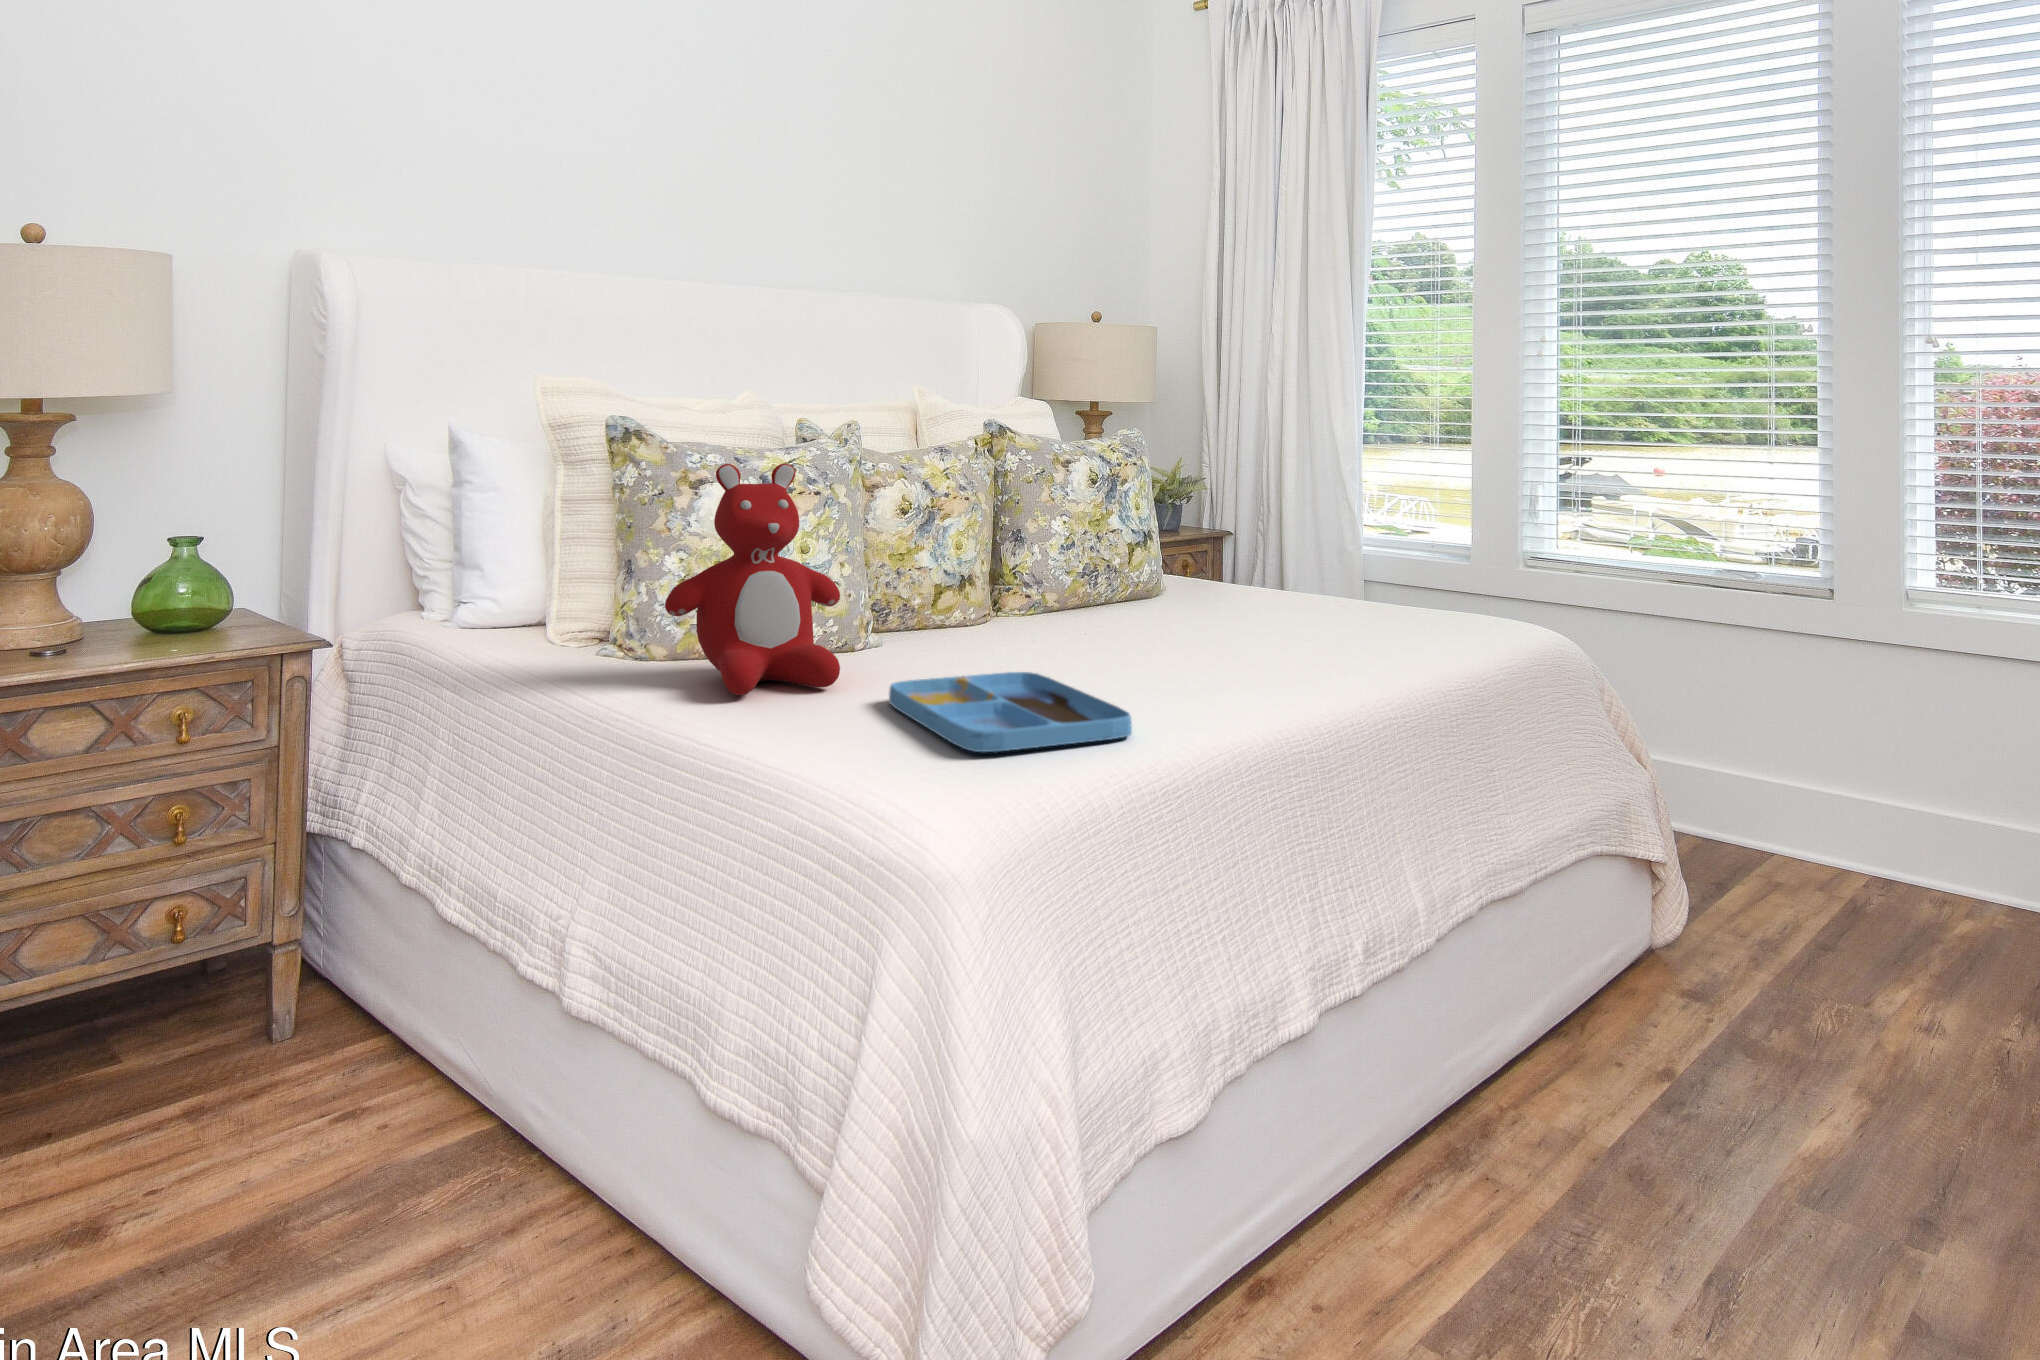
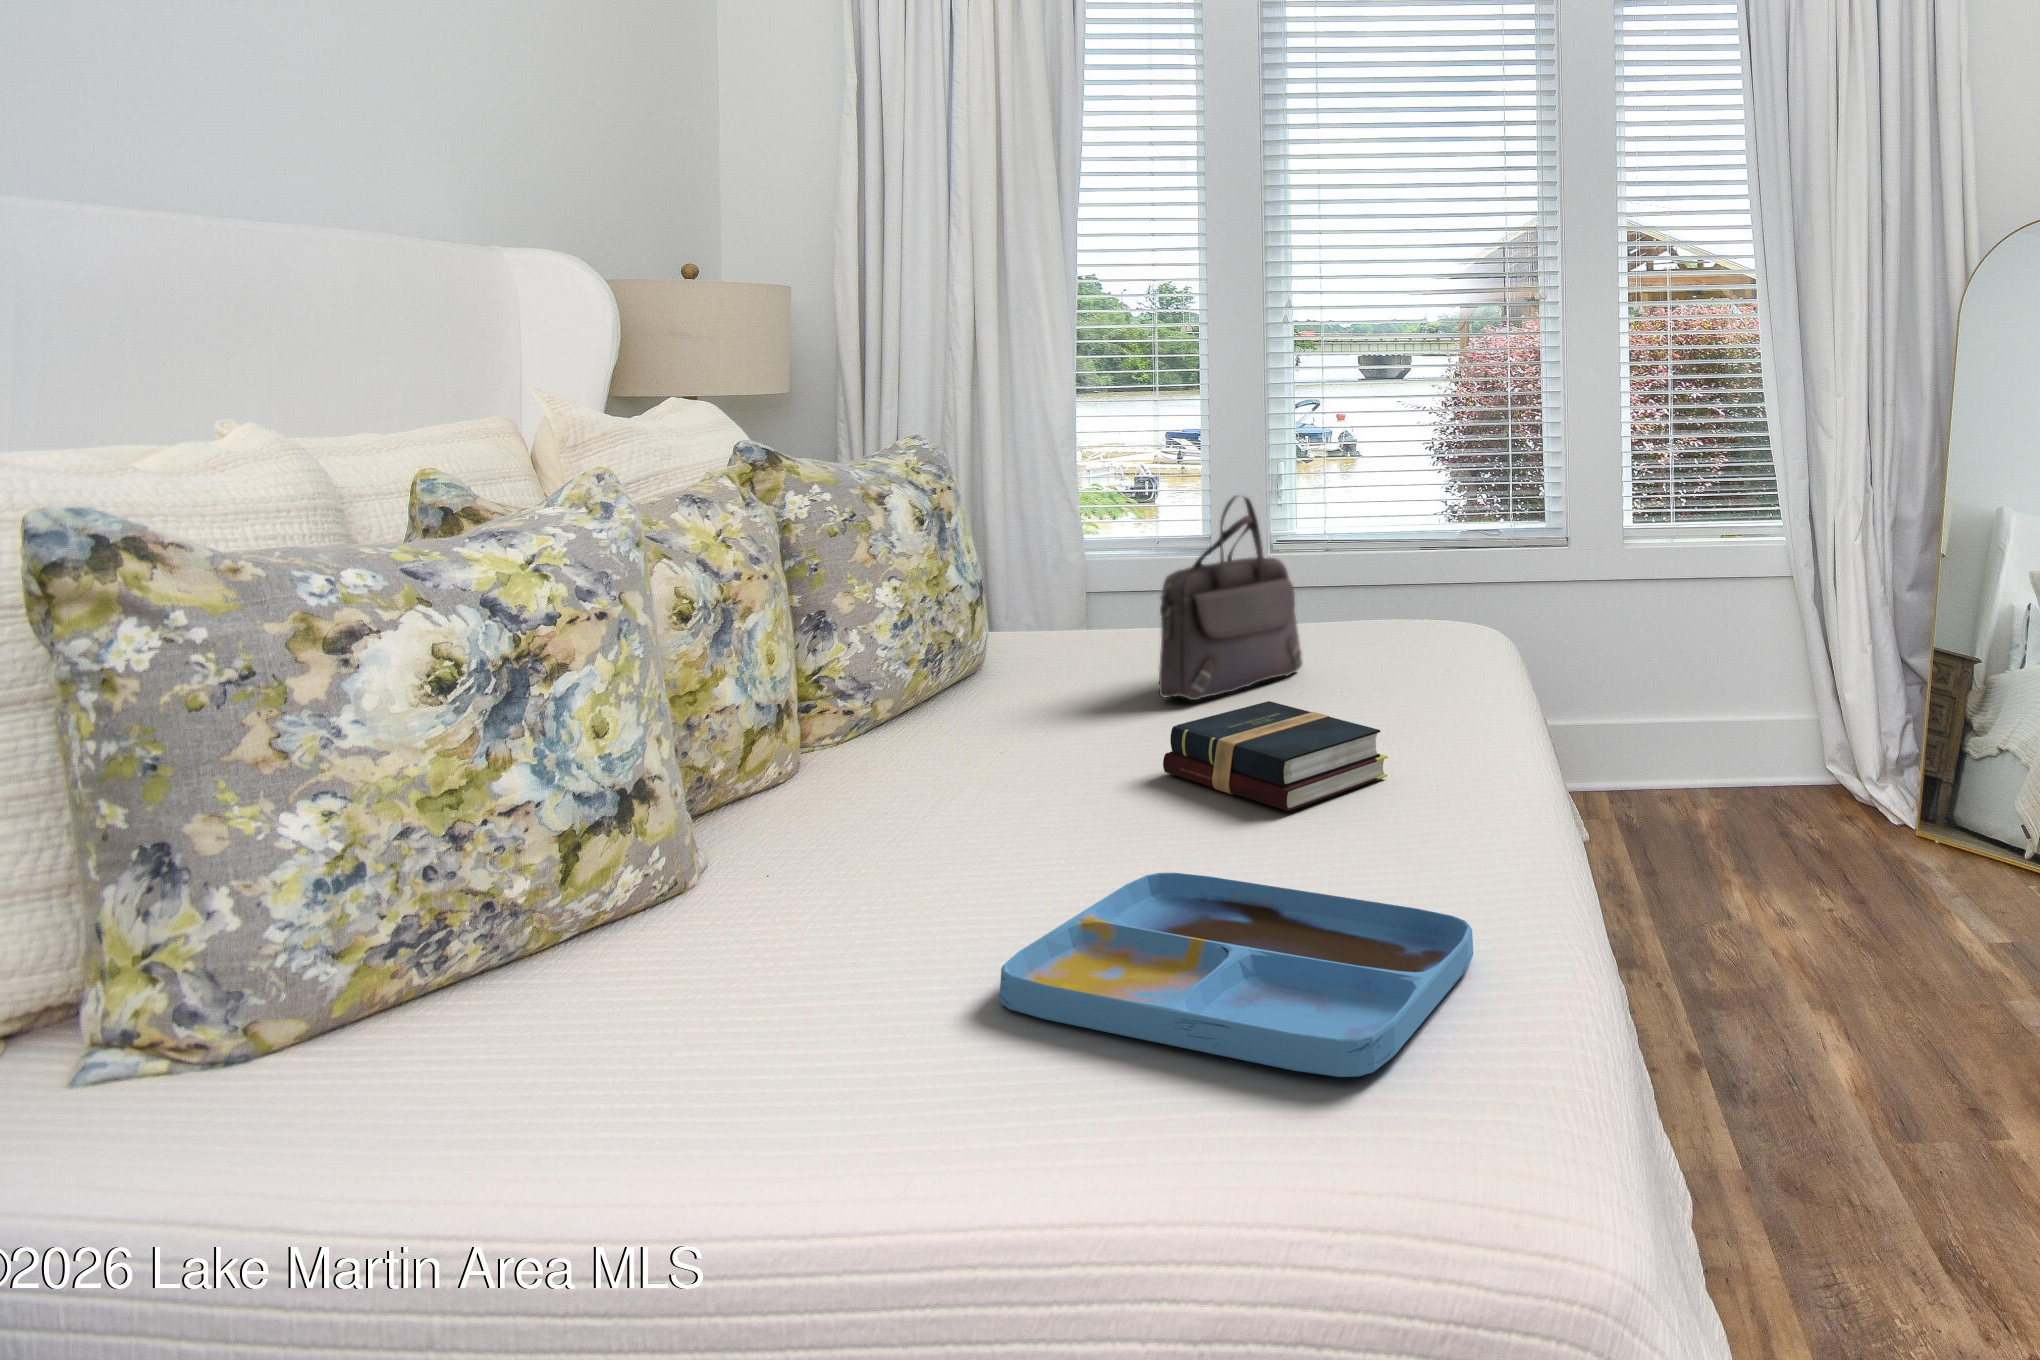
teddy bear: present [665,463,840,695] -> none [431,585,857,1098]
handbag: none [1216,475,1348,624] -> present [1159,496,1302,700]
hardback book: none [1143,616,1271,673] -> present [1163,701,1388,811]

